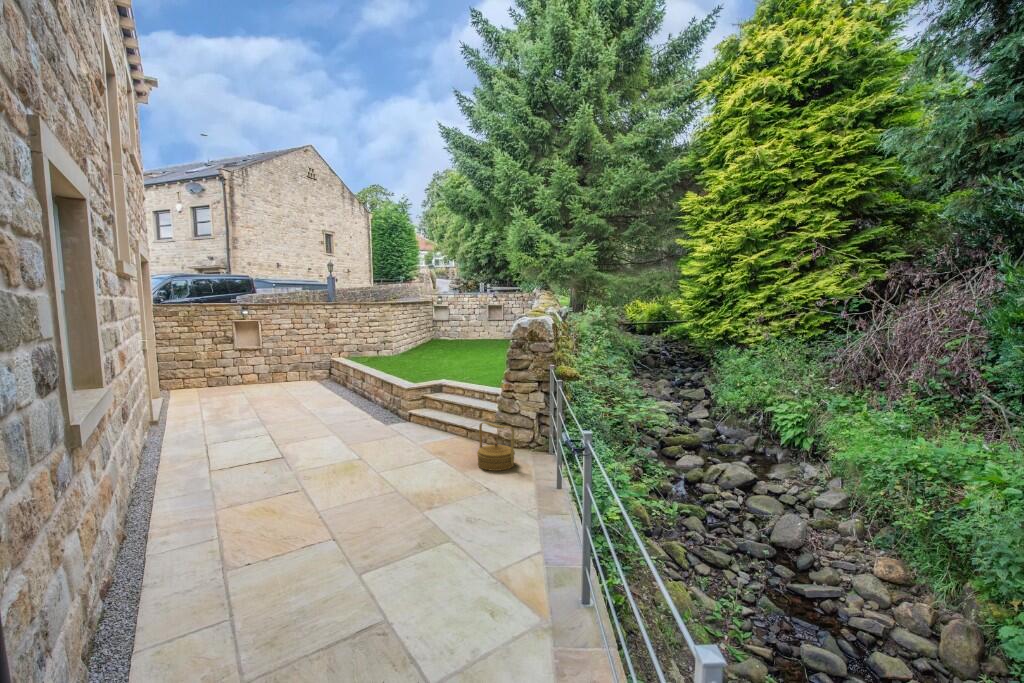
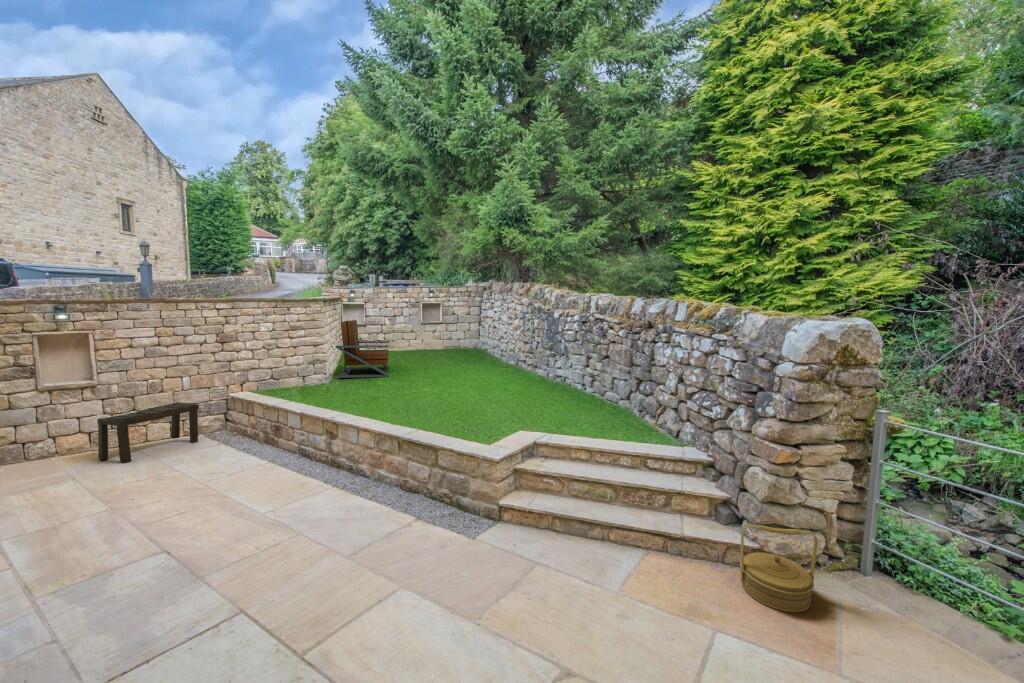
lounge chair: none [401,314,449,356] -> present [336,320,390,378]
bench: none [258,363,309,392] -> present [97,402,199,463]

